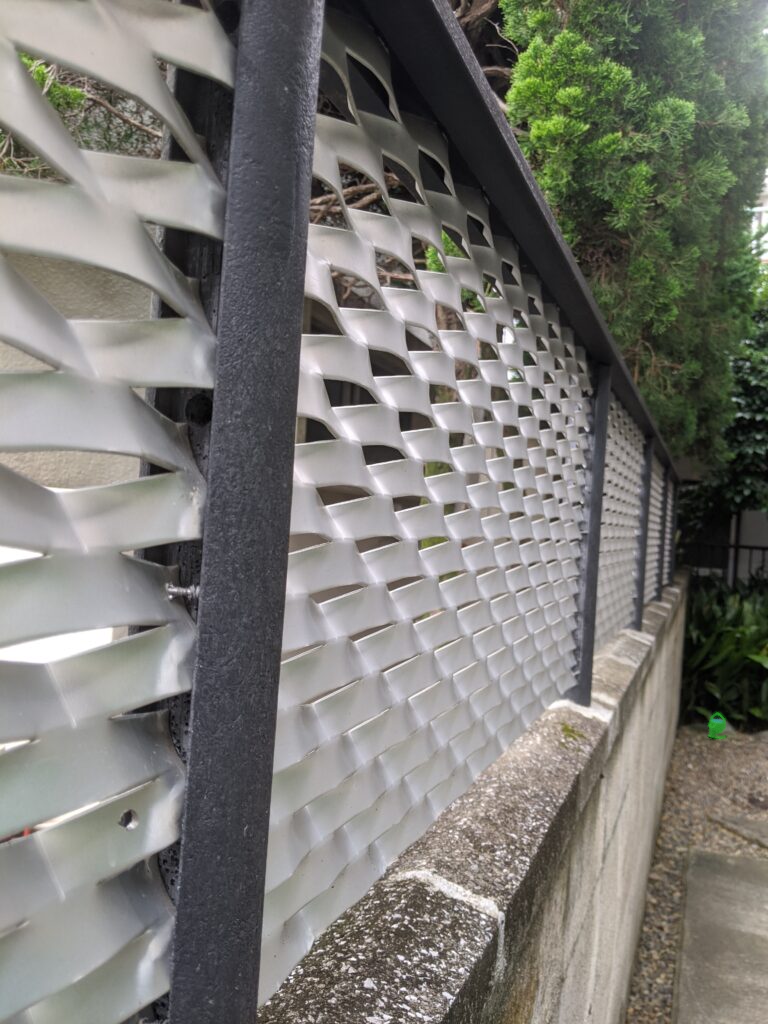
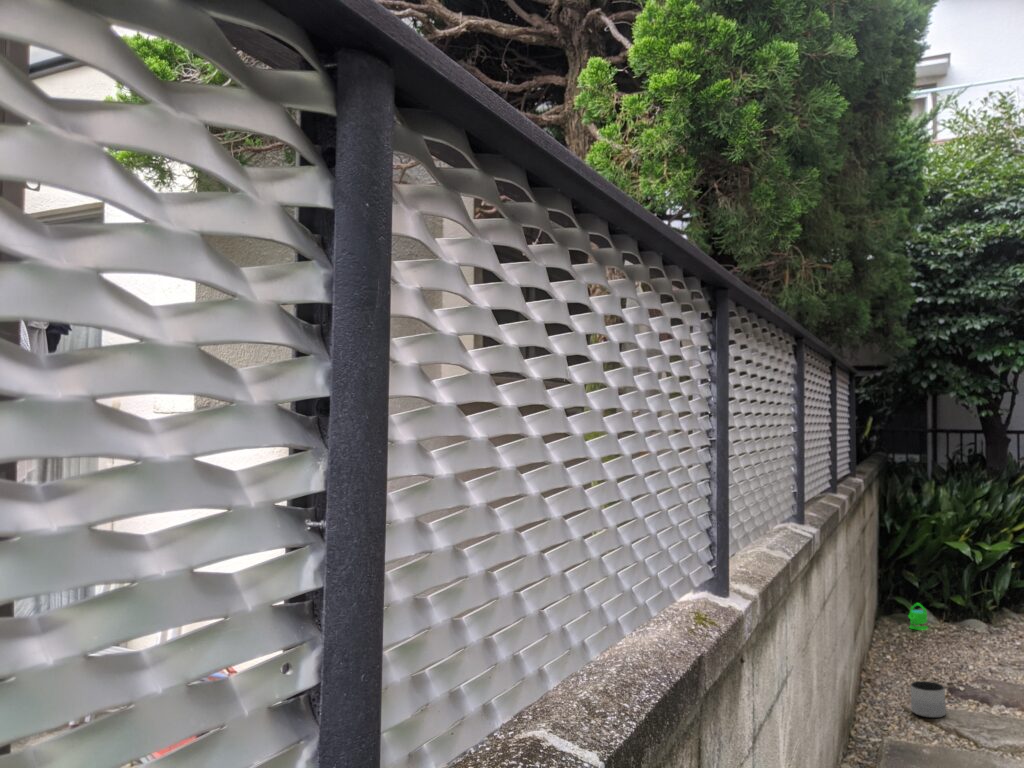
planter: none [716,790,749,827] -> present [911,681,946,718]

